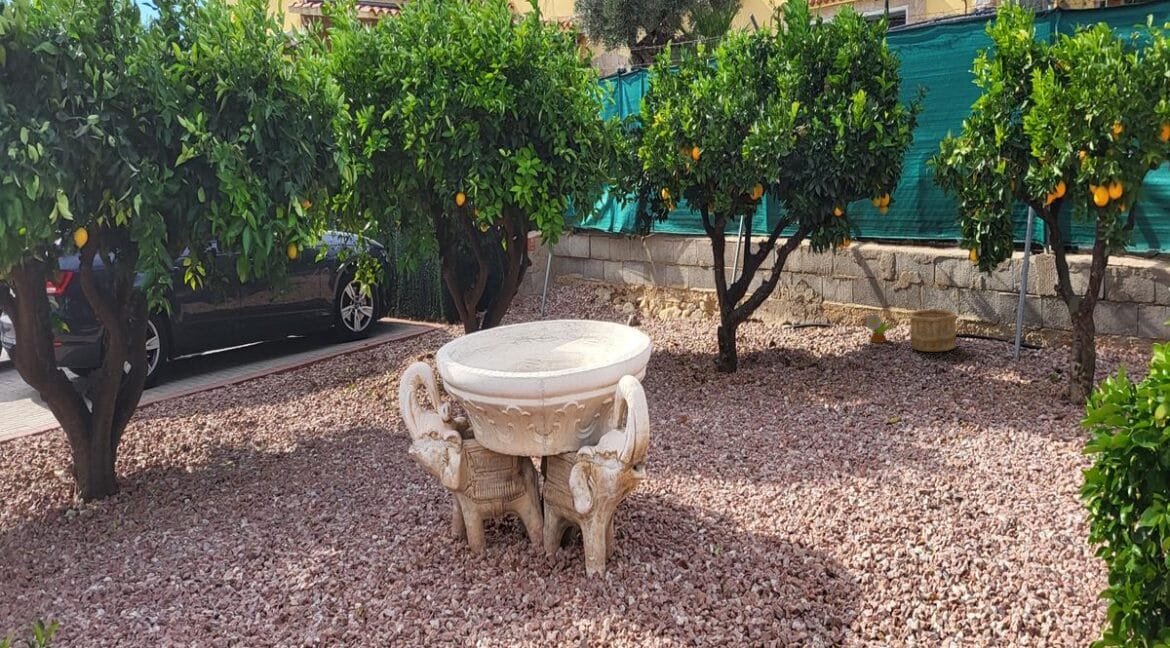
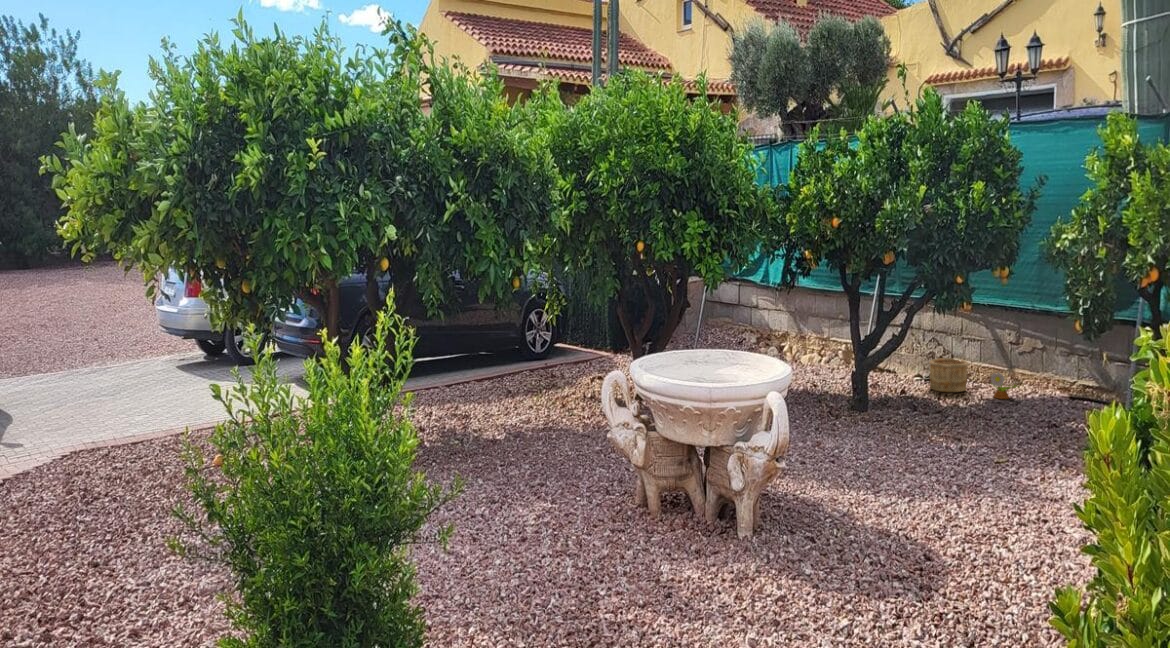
wooden bucket: present [909,309,957,352] -> present [929,358,968,392]

